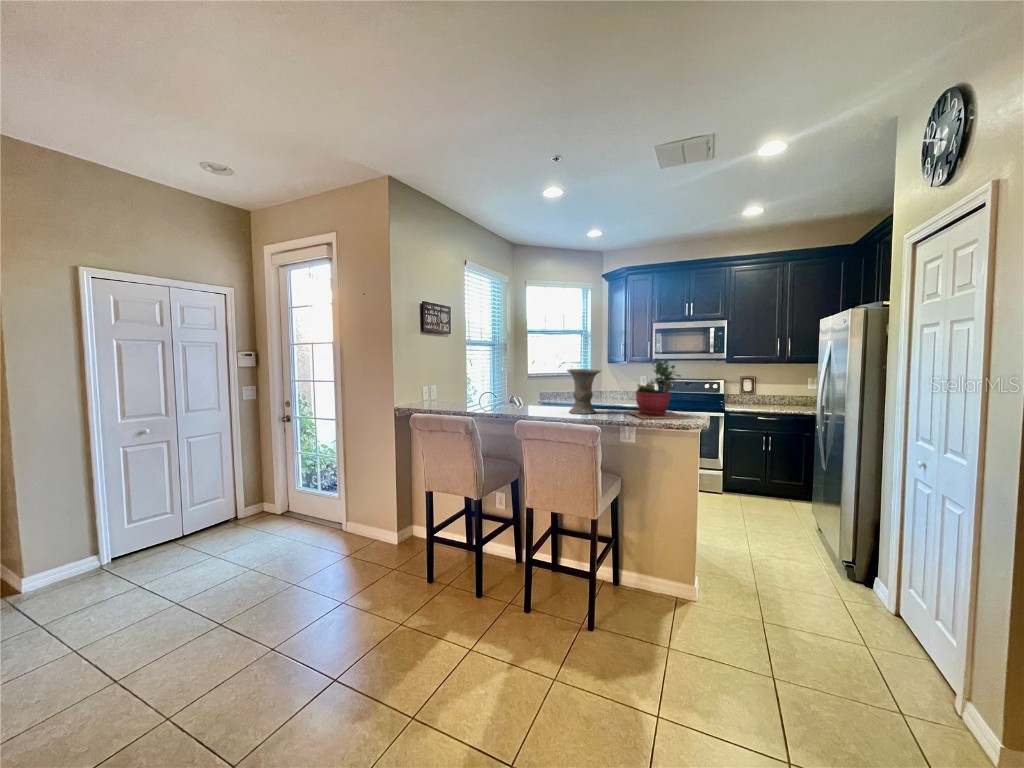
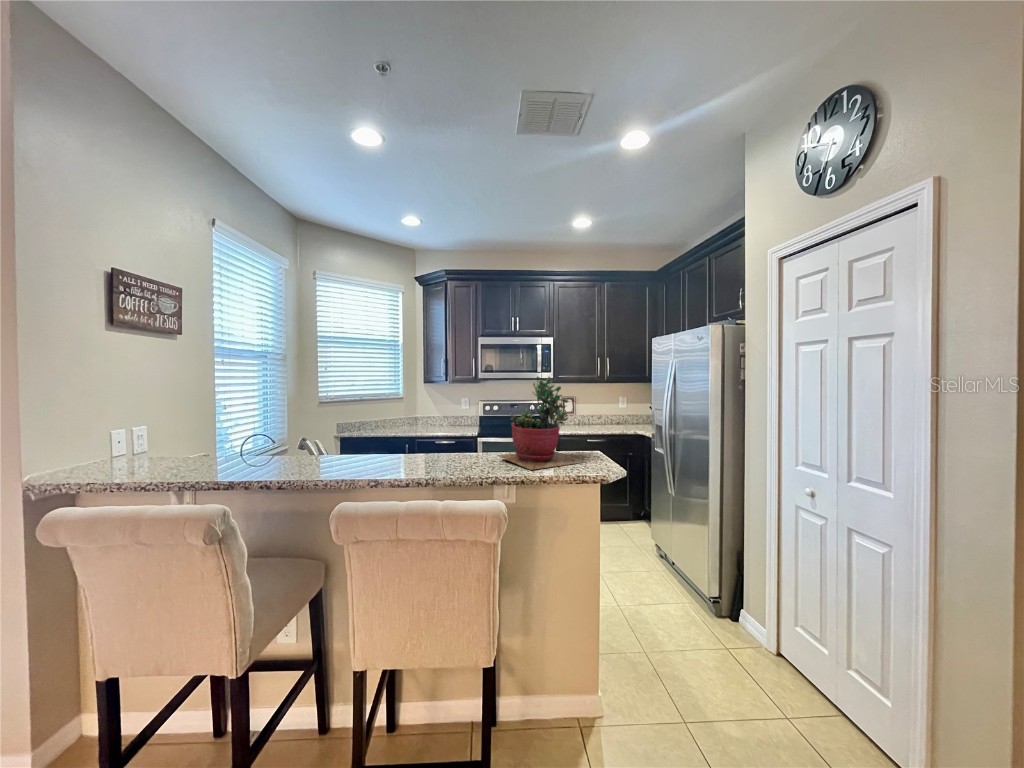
vase: present [567,369,601,414] -> none [403,393,458,468]

